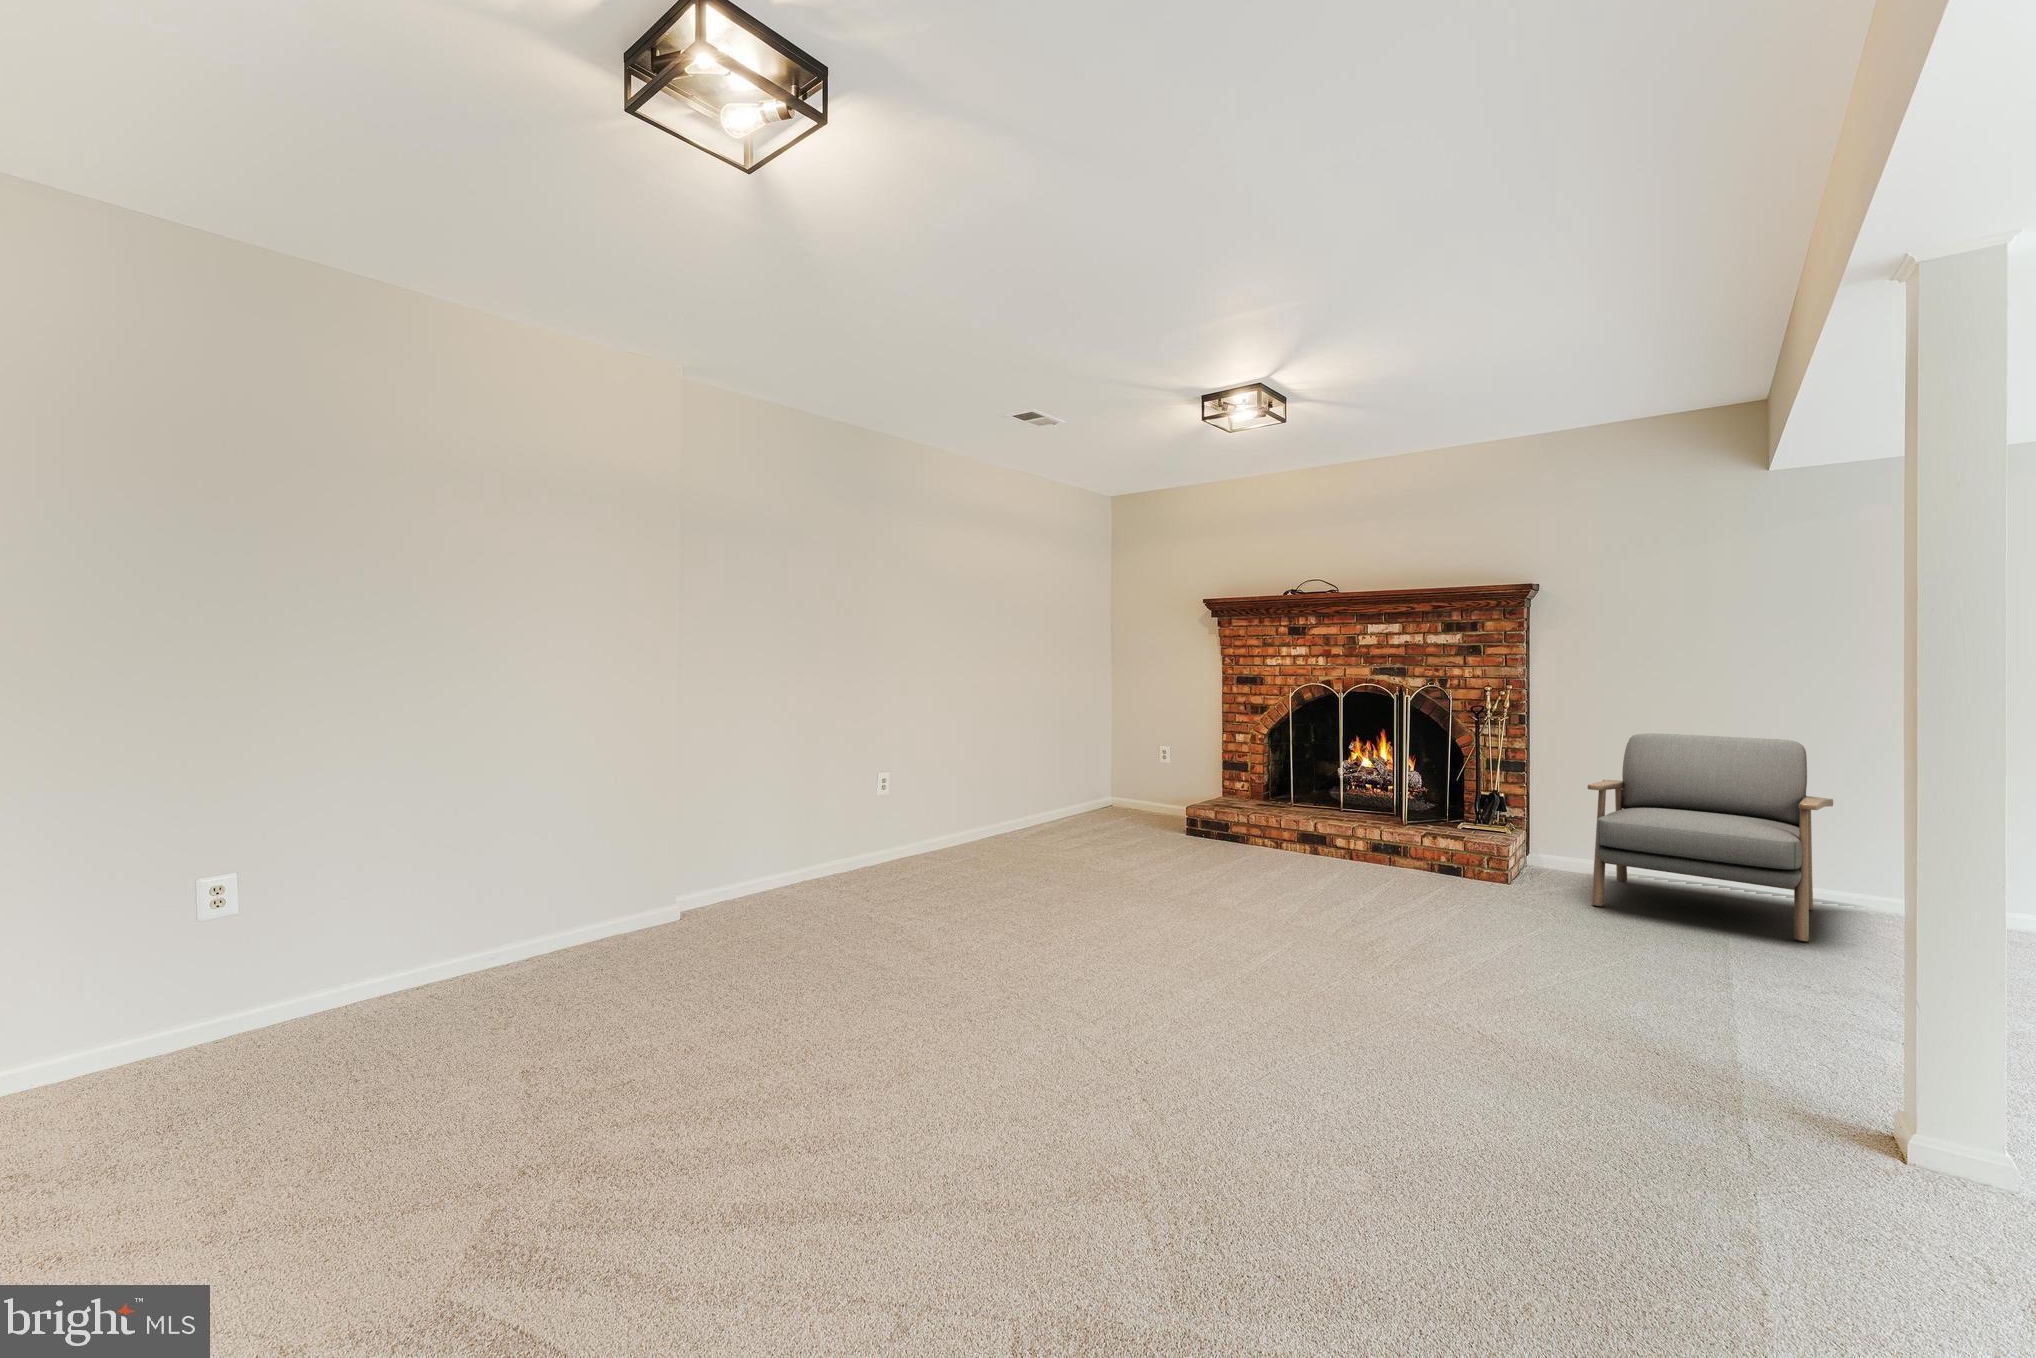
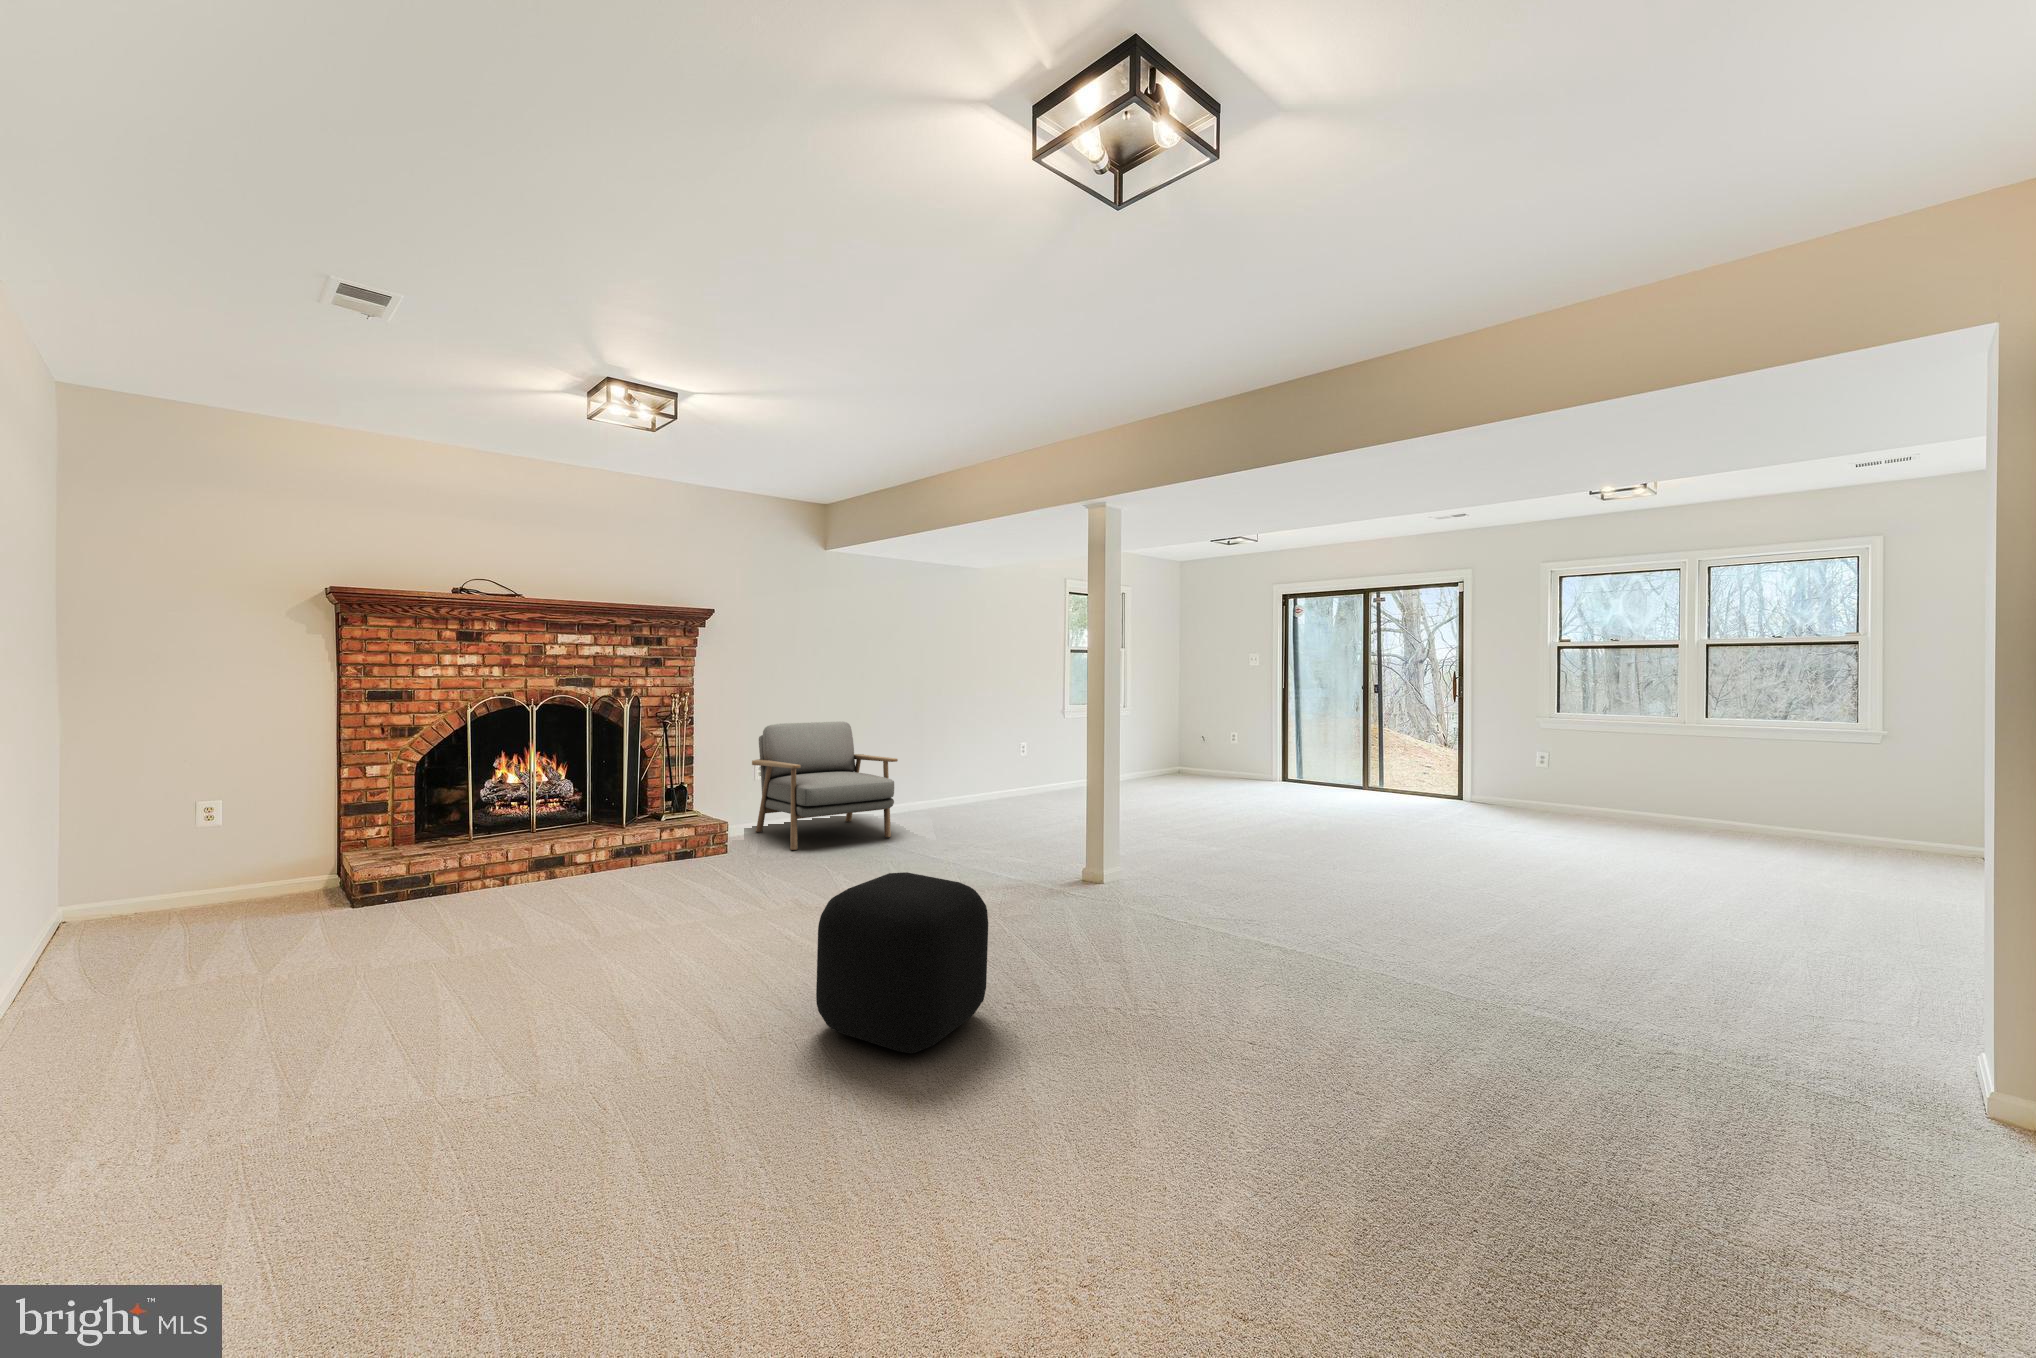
ottoman: none [1080,858,1266,1061] -> present [816,872,988,1053]

